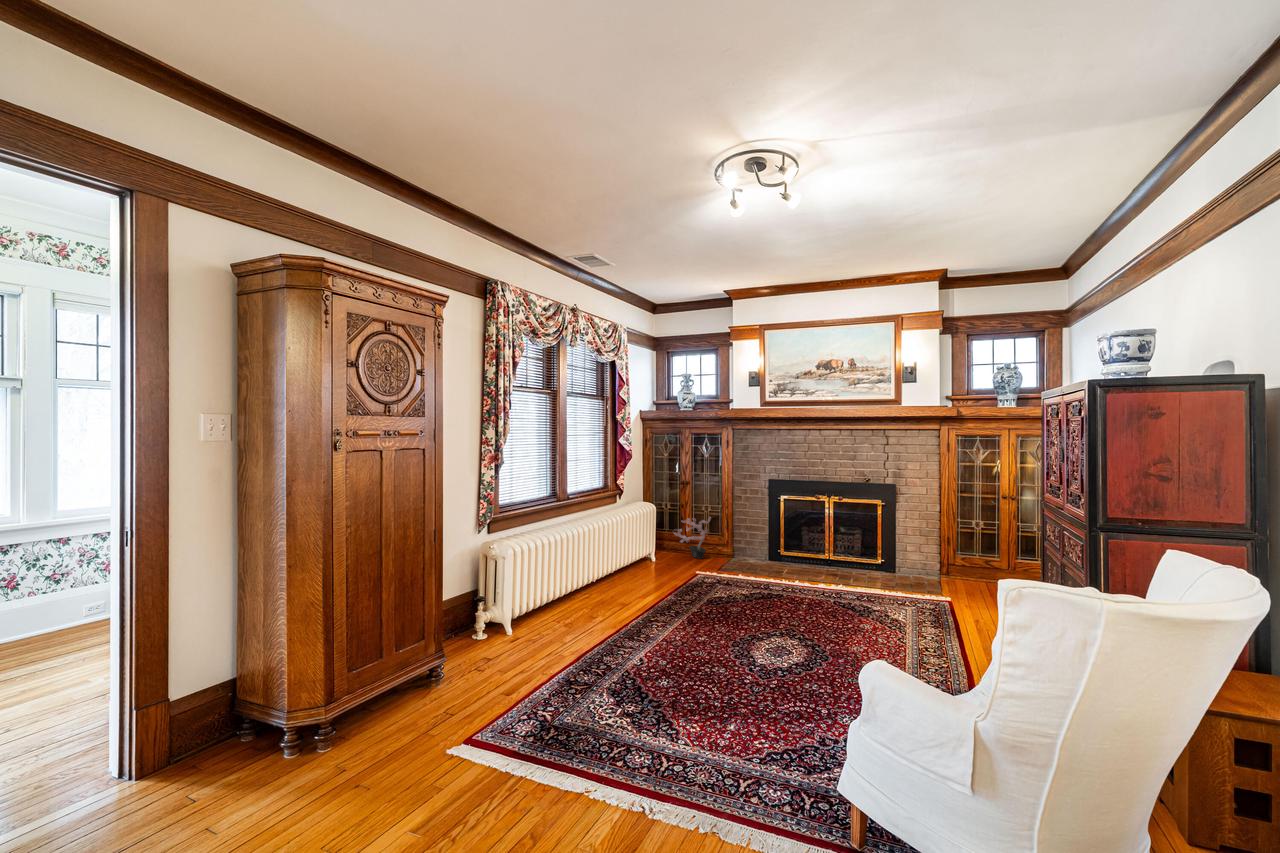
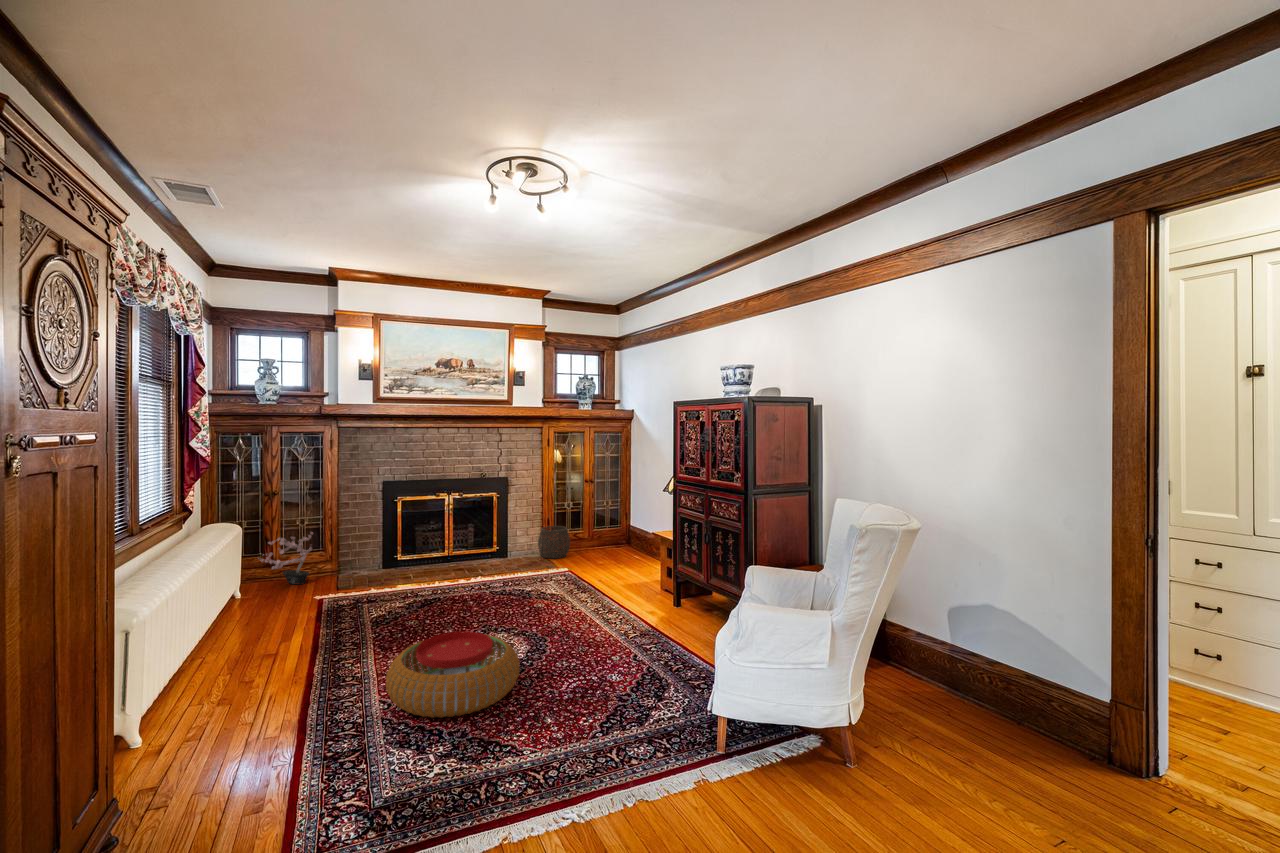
woven basket: none [929,546,974,587] -> present [538,526,570,558]
pouf: none [637,613,758,691] -> present [386,631,520,718]

